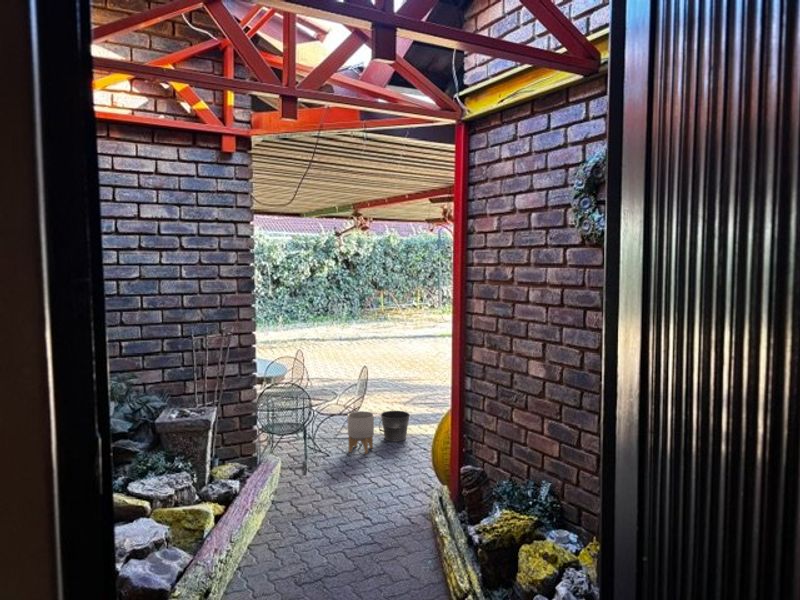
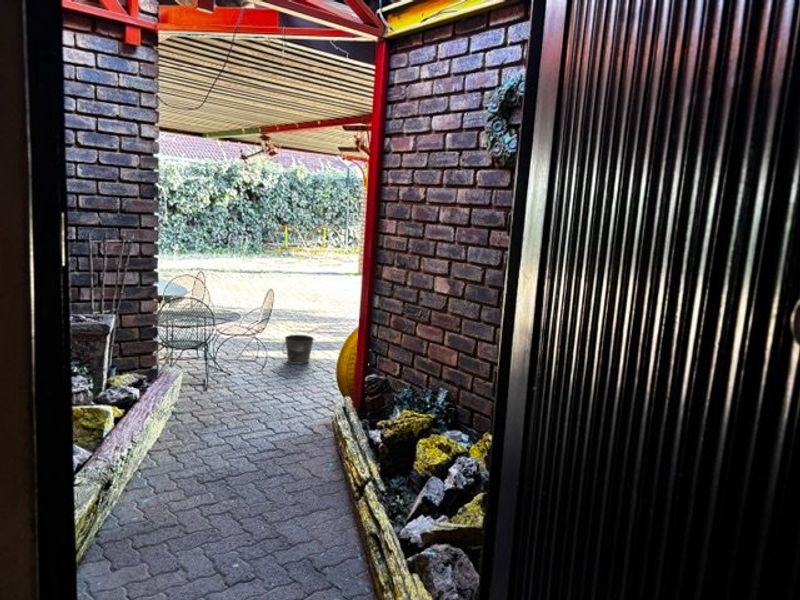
planter: present [348,411,374,454] -> none [251,333,278,374]

